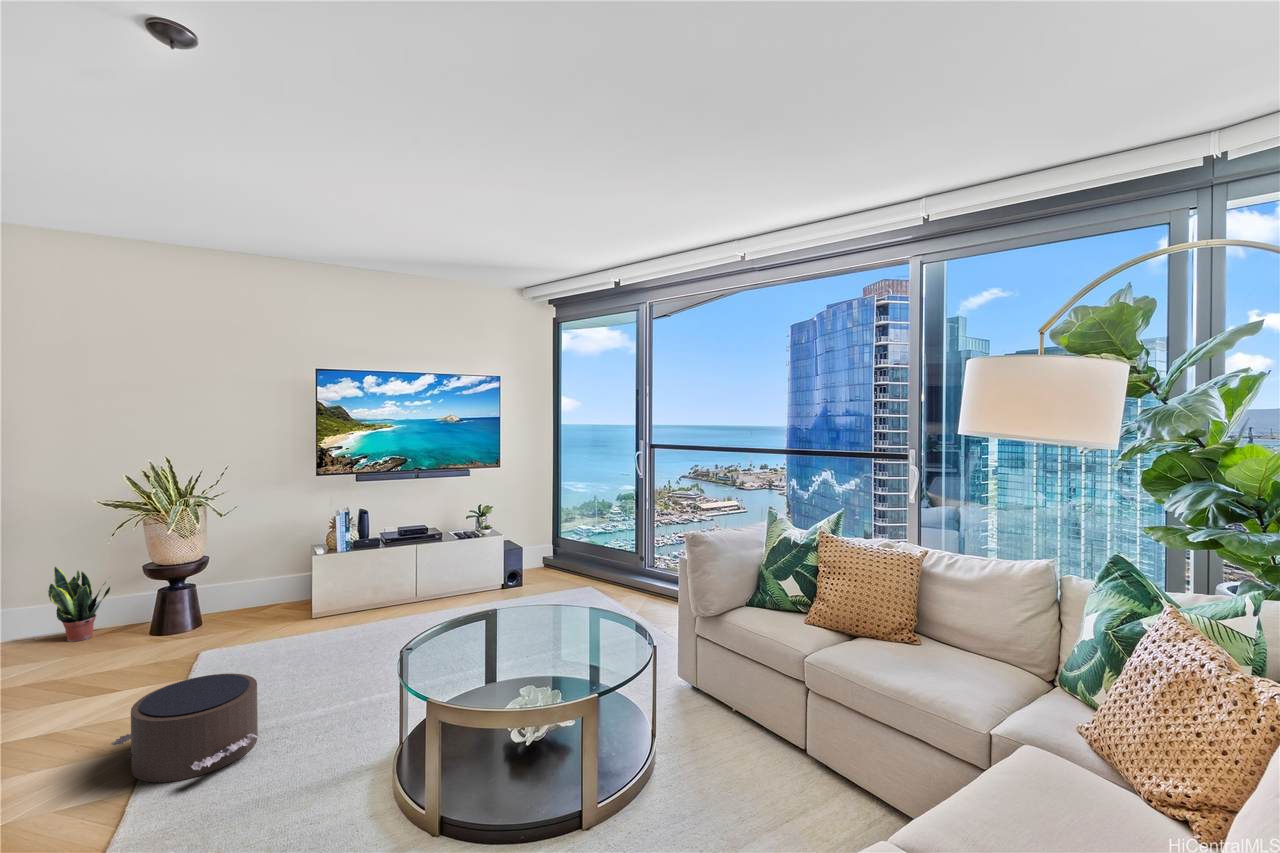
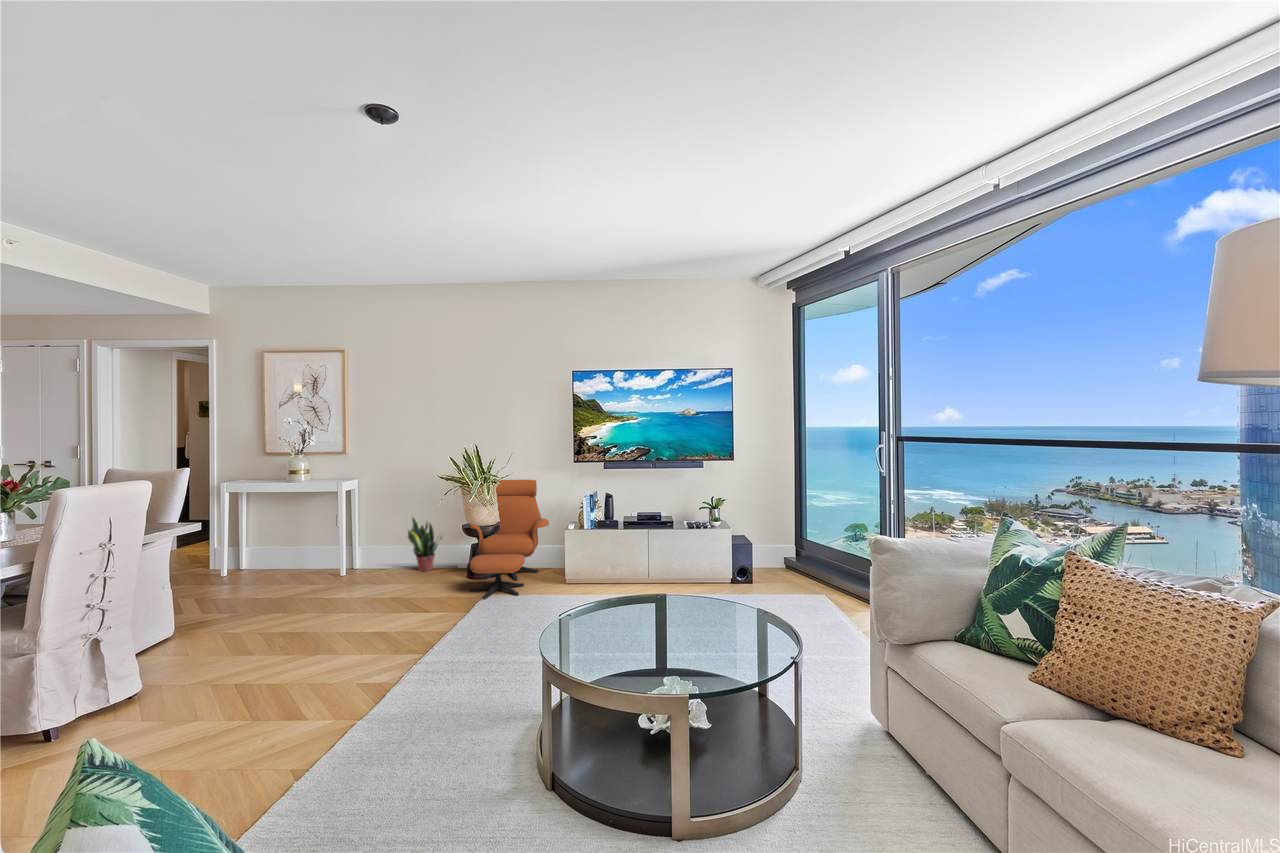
lounge chair: none [160,503,282,660] -> present [470,480,549,599]
pouf: present [111,673,259,782] -> none [386,610,476,688]

